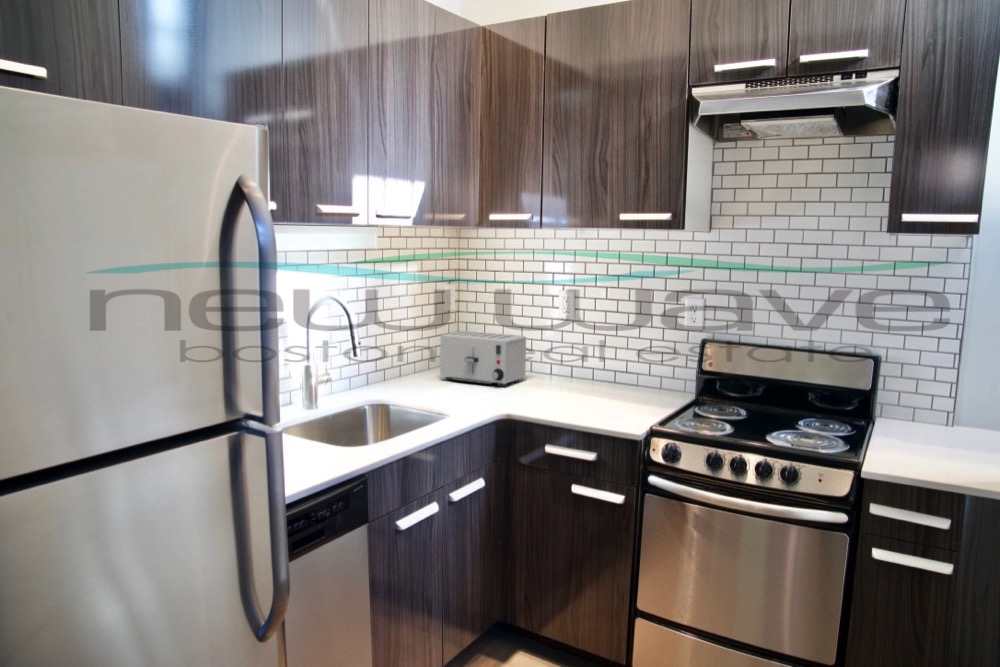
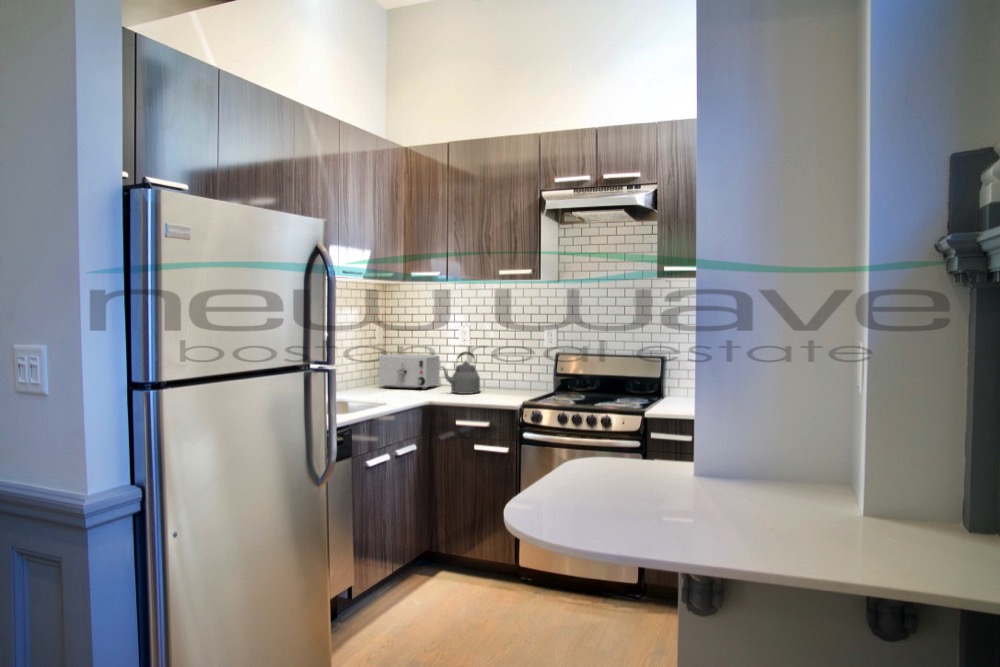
kettle: none [523,336,583,400] -> present [441,352,480,394]

